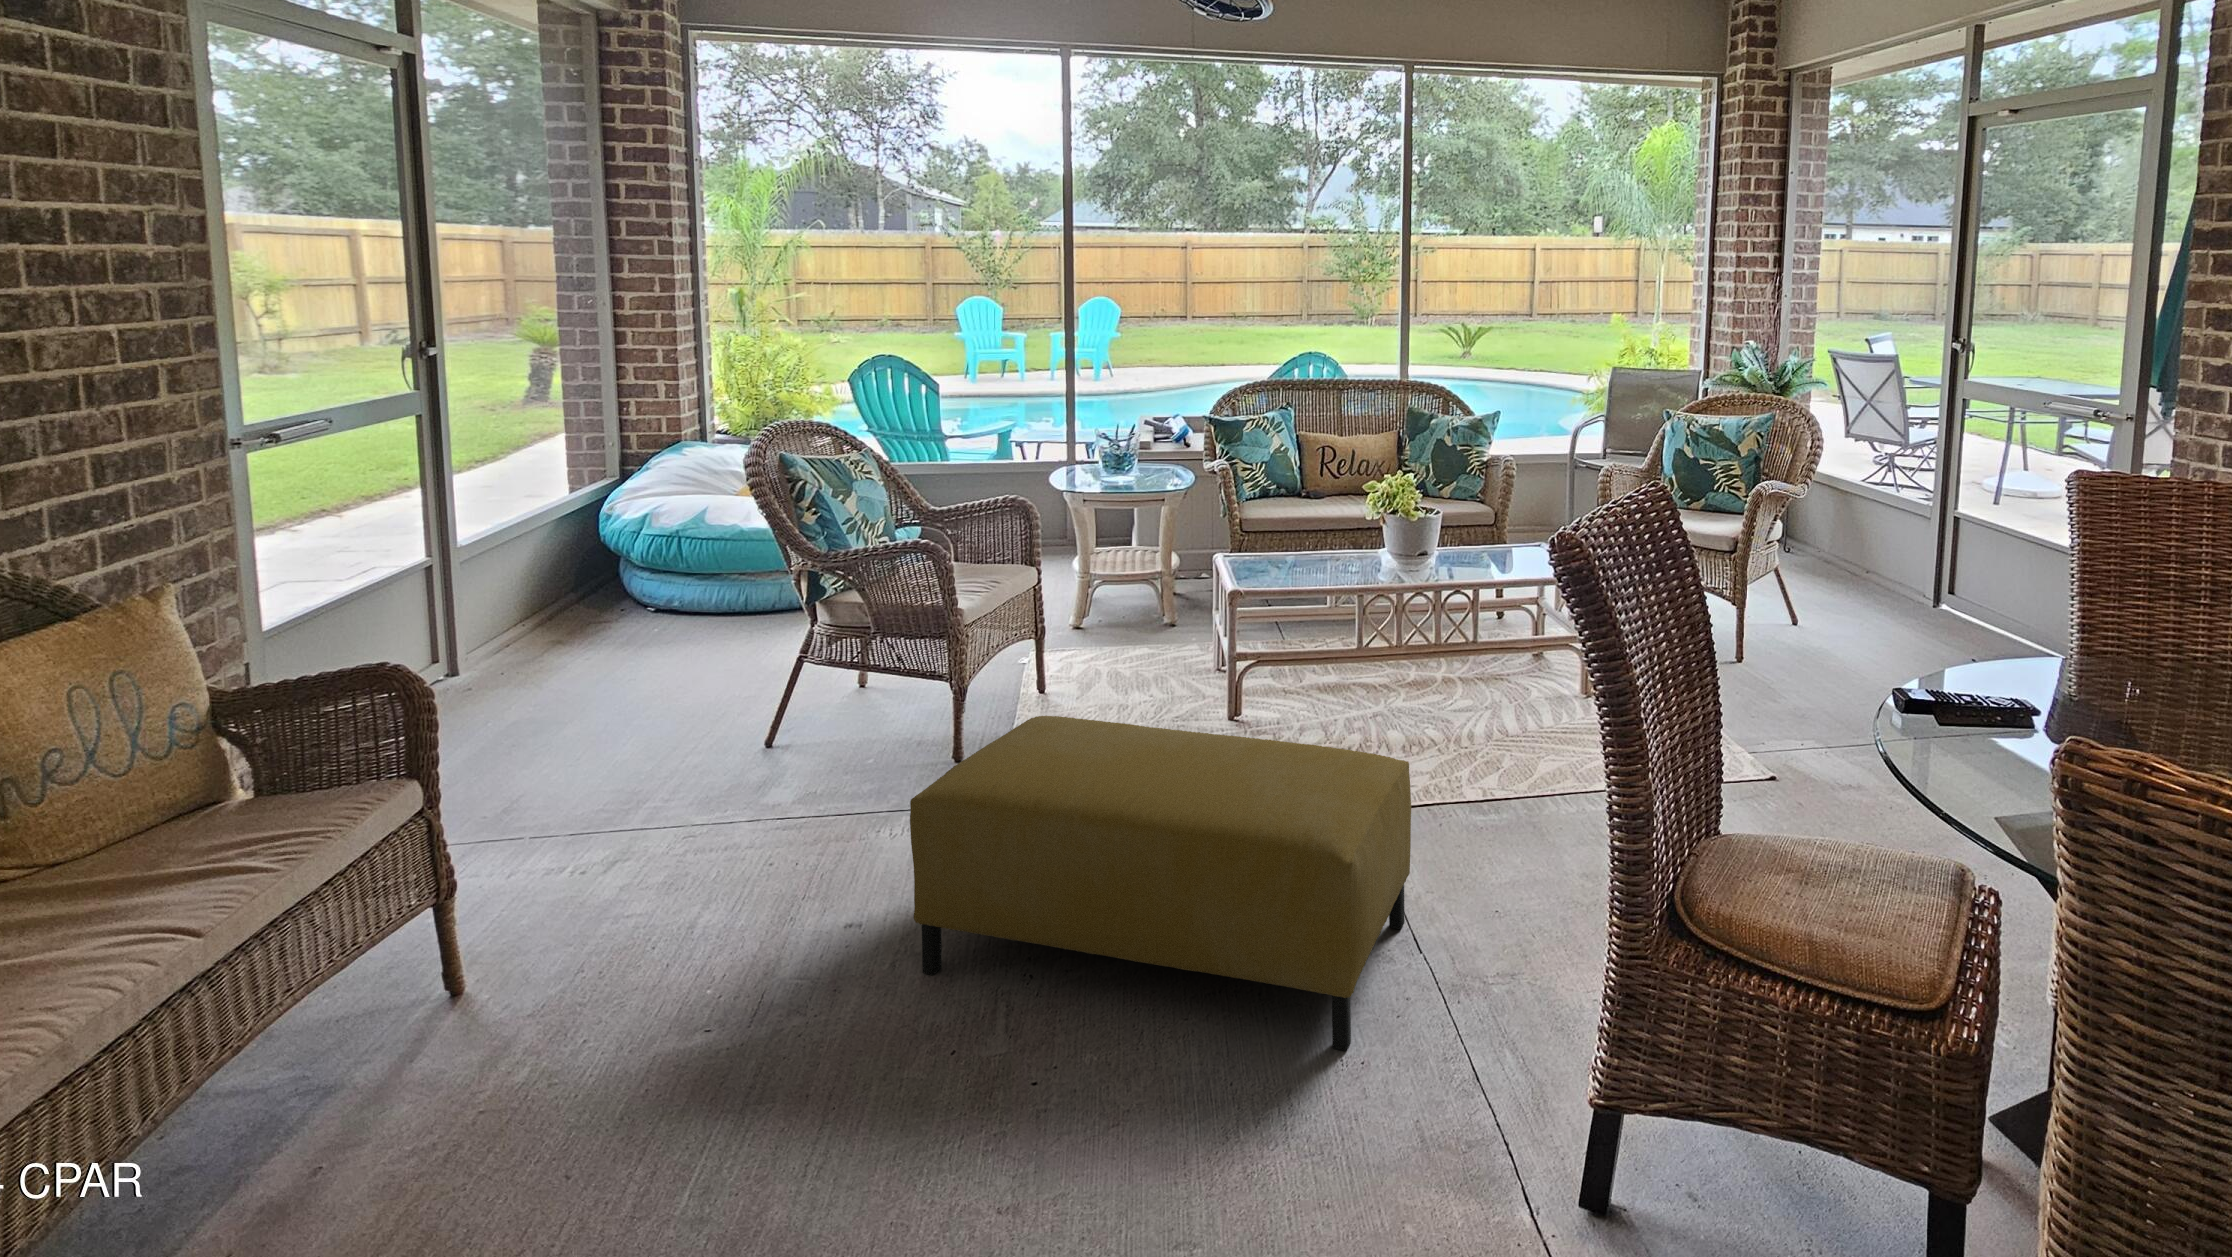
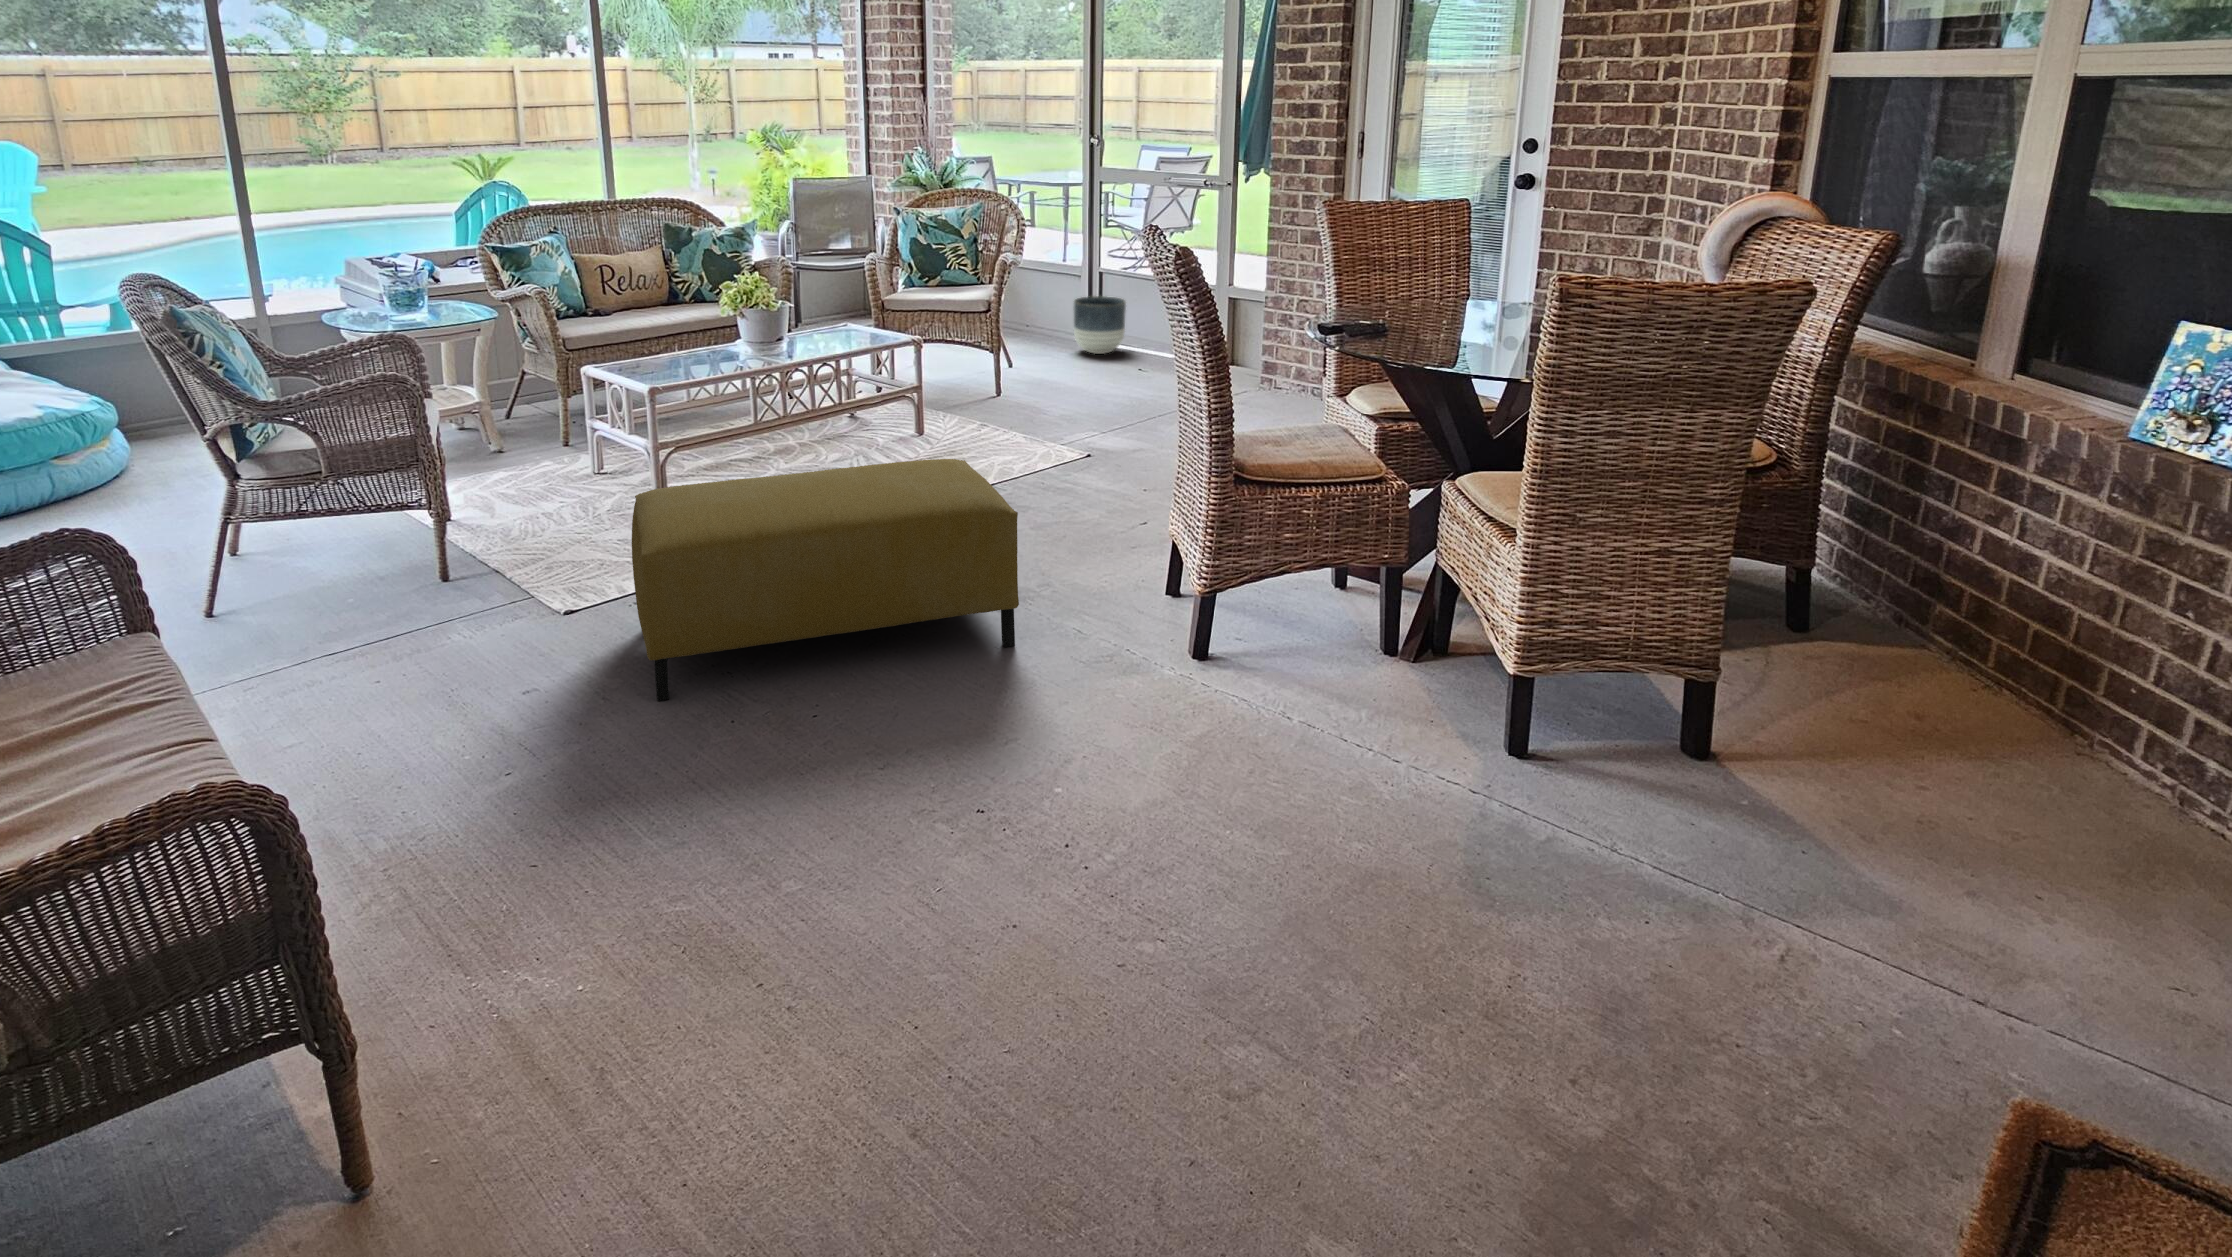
planter: none [1903,550,1982,630] -> present [1073,296,1126,354]

